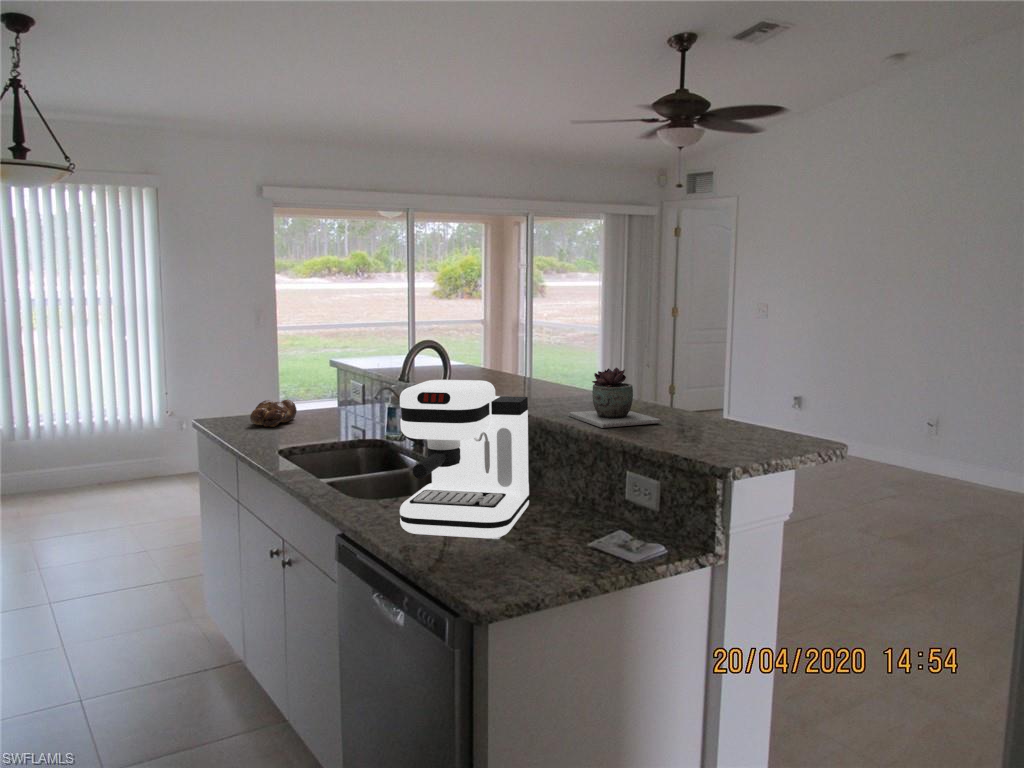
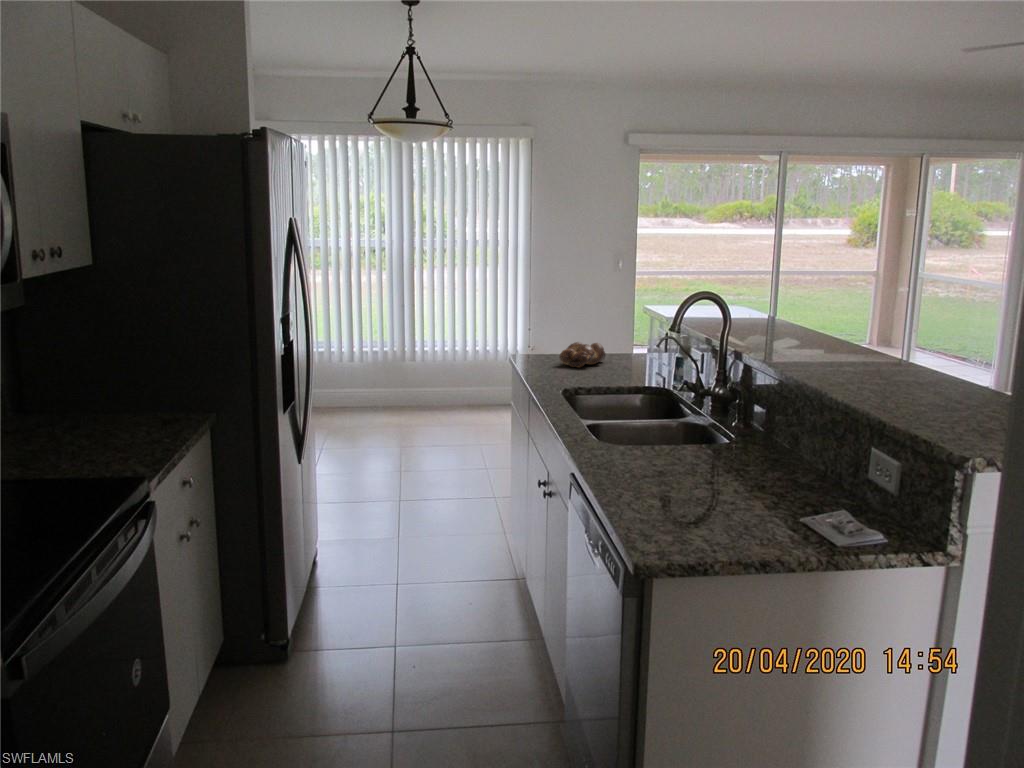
succulent plant: present [568,368,661,428] -> none [838,331,942,399]
coffee maker: present [400,380,529,539] -> none [619,332,768,499]

